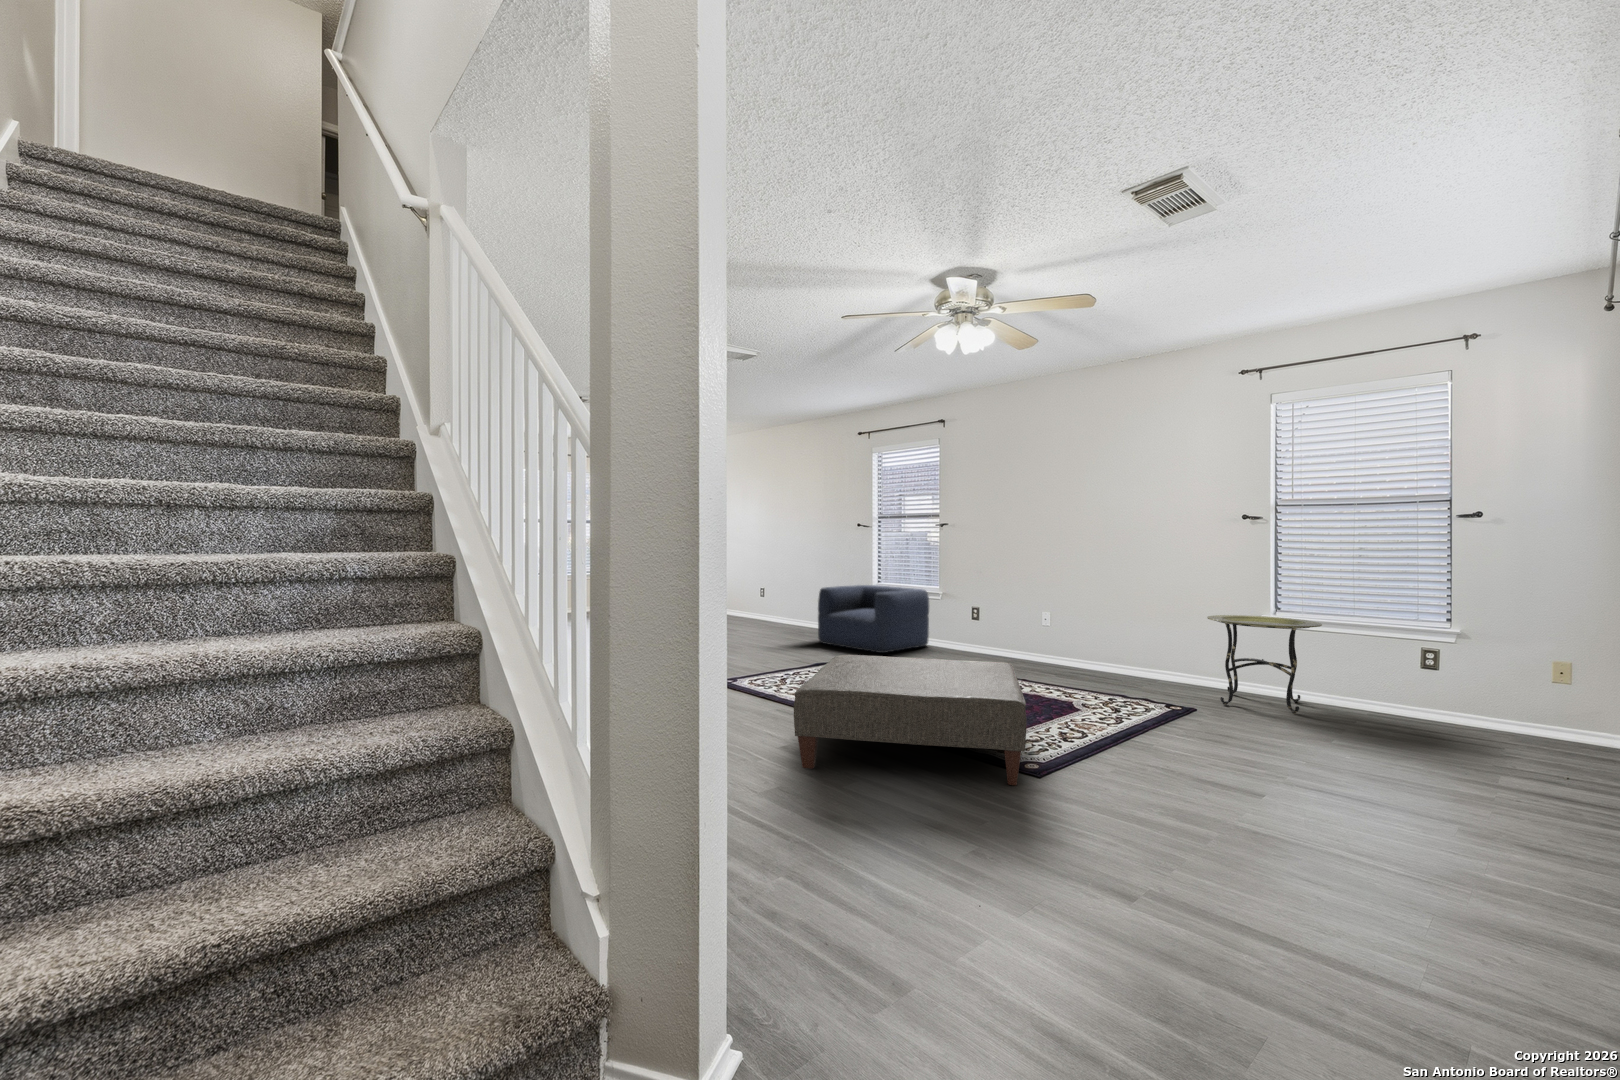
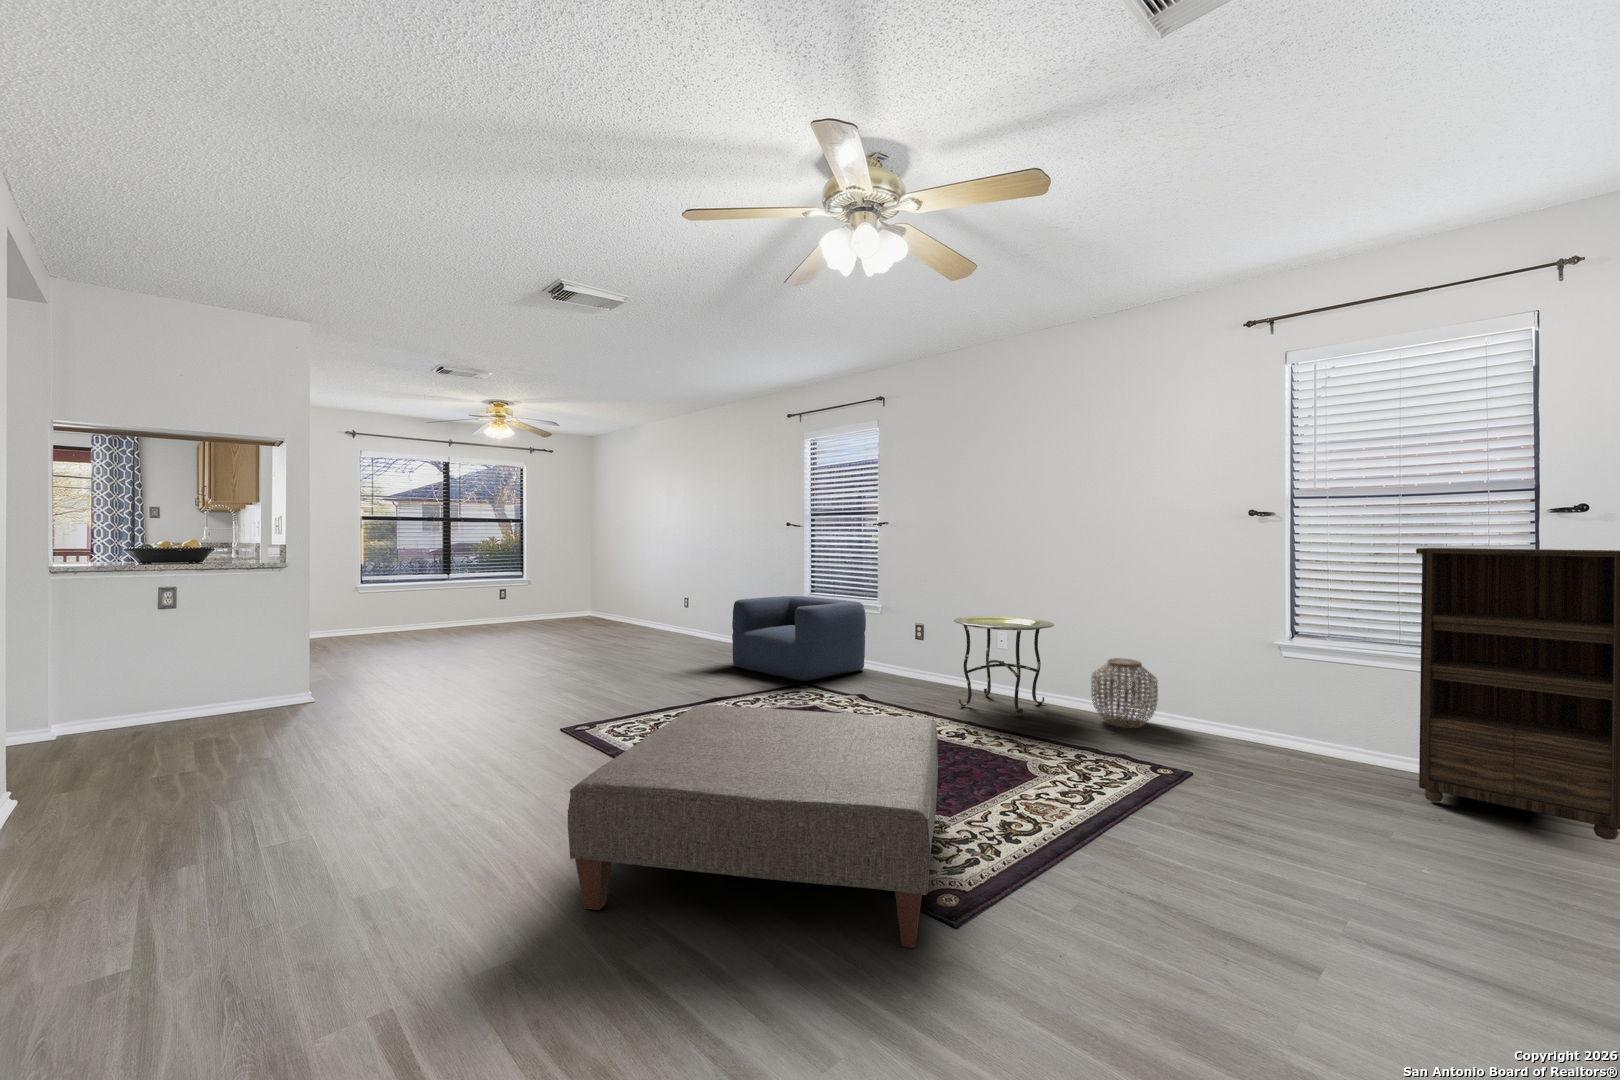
bookshelf: none [1358,543,1509,745] -> present [1416,548,1620,840]
side table: present [1207,615,1322,714] -> present [954,616,1054,716]
woven basket: none [1120,631,1172,684] -> present [1091,658,1158,728]

